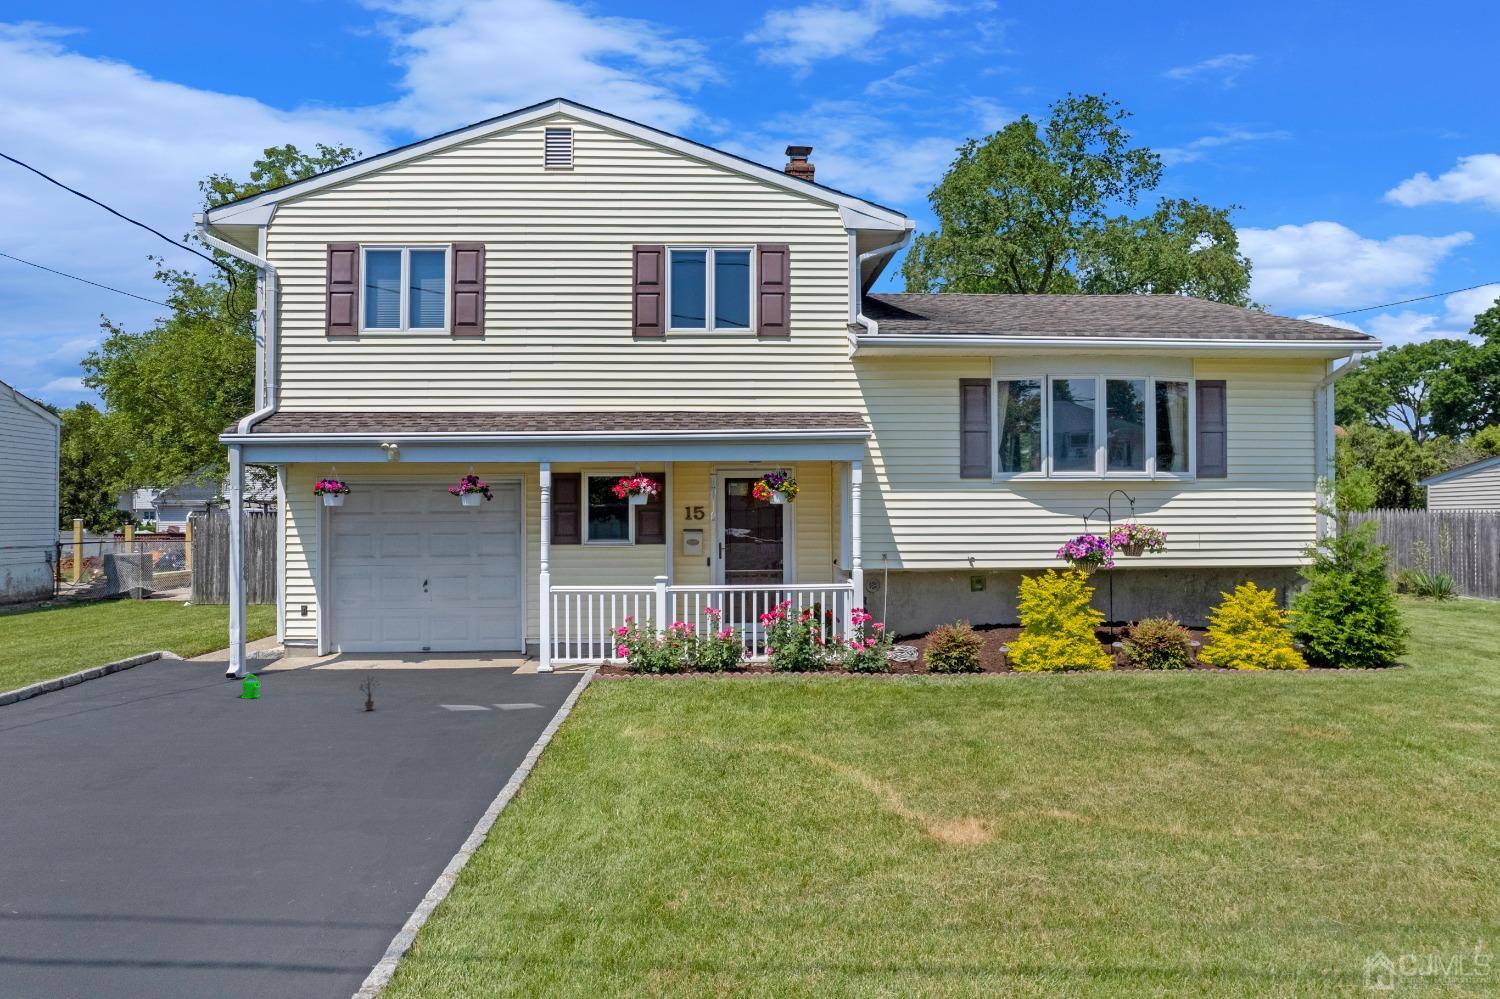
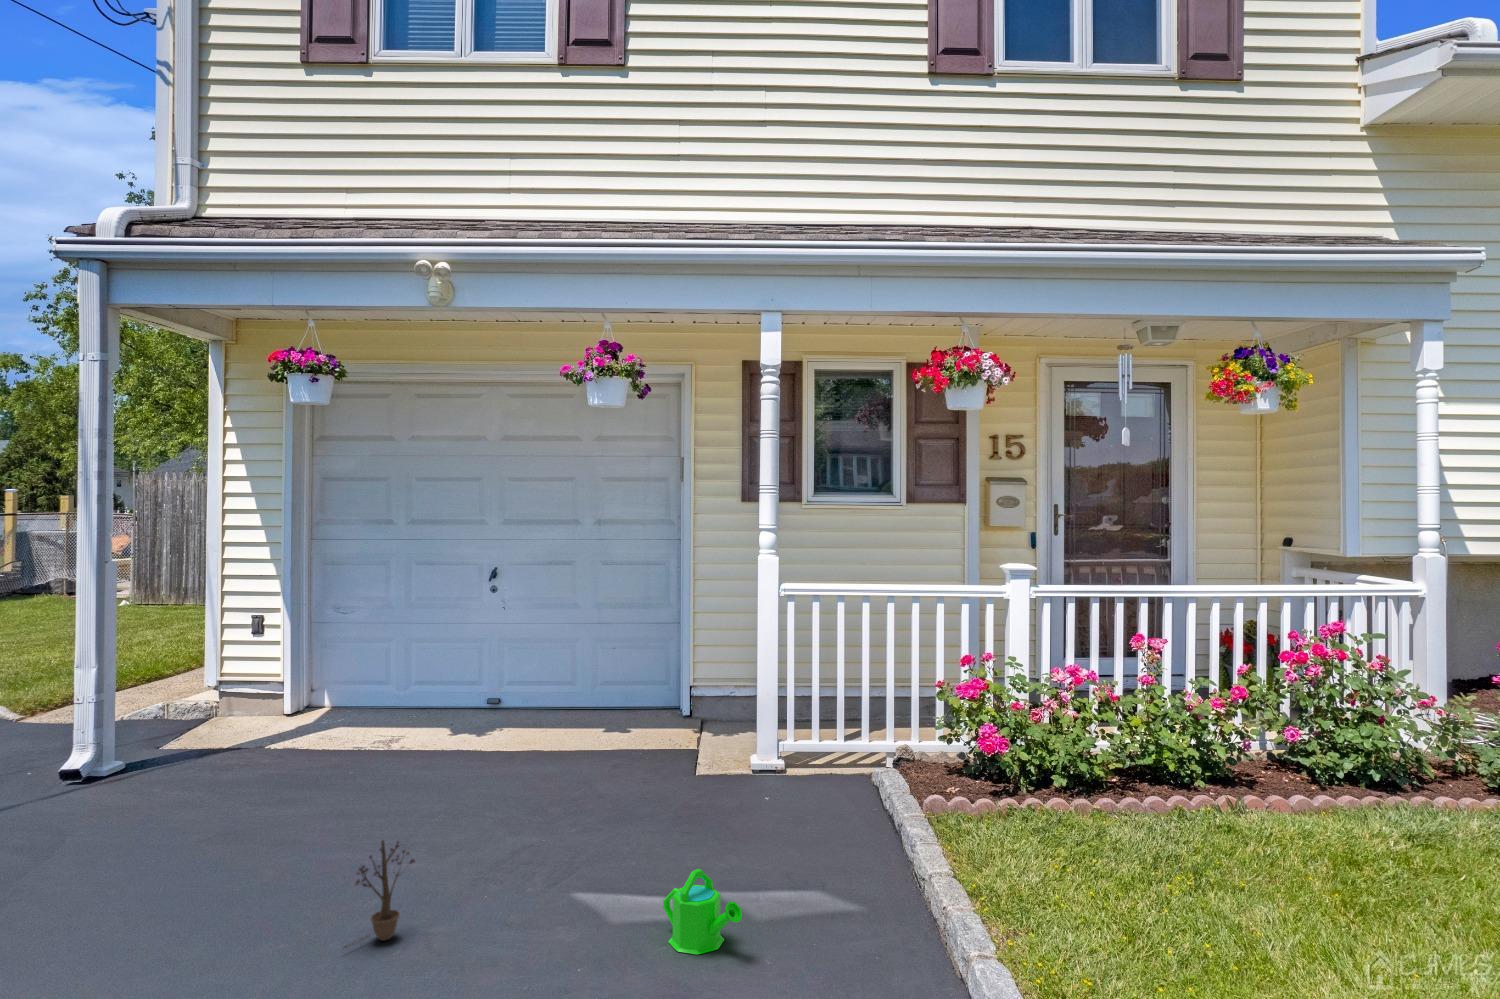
watering can: present [241,674,261,698] -> present [663,869,742,955]

